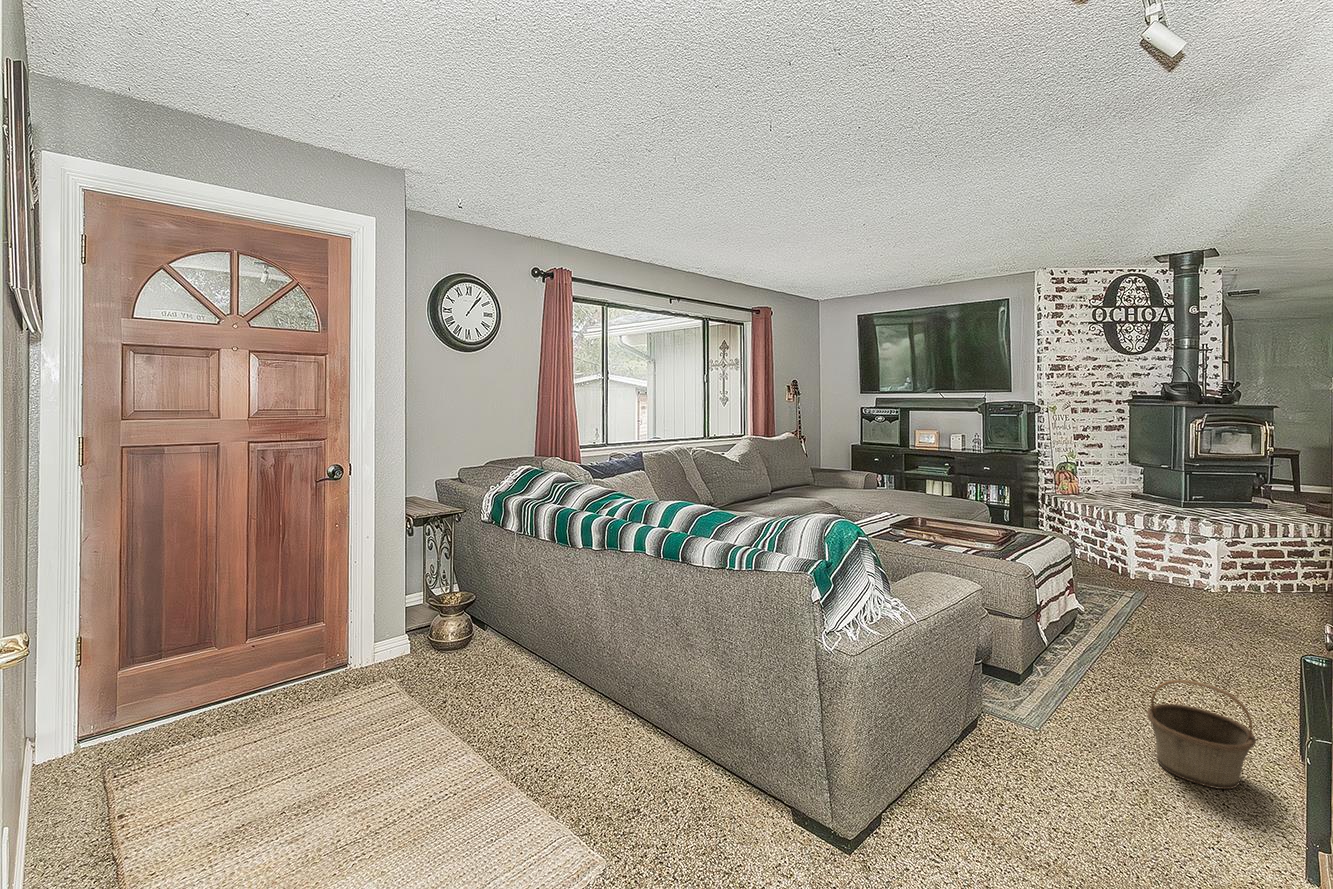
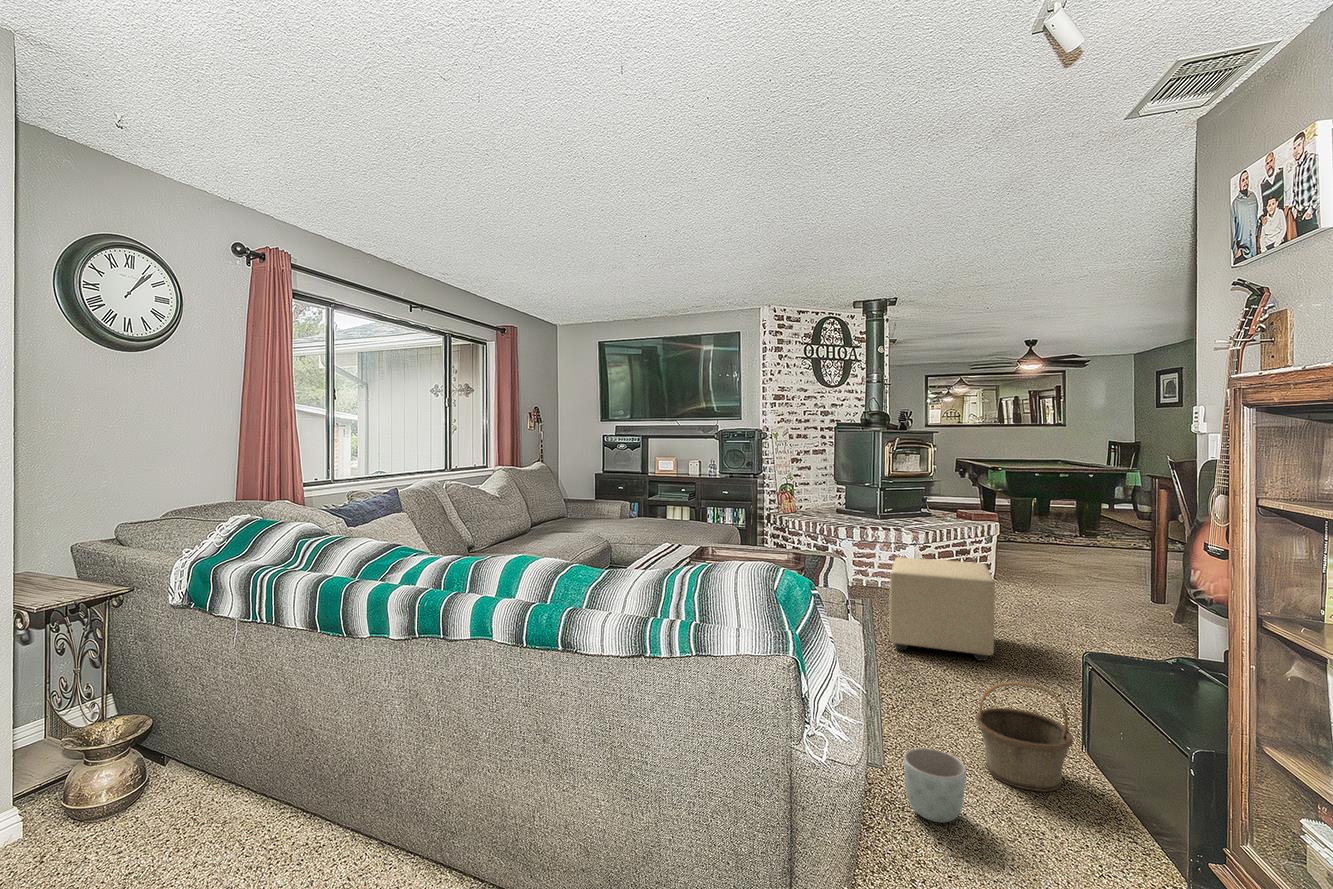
ottoman: none [1129,551,1281,672] -> present [889,557,995,661]
planter: none [1039,717,1099,780] -> present [904,748,966,823]

